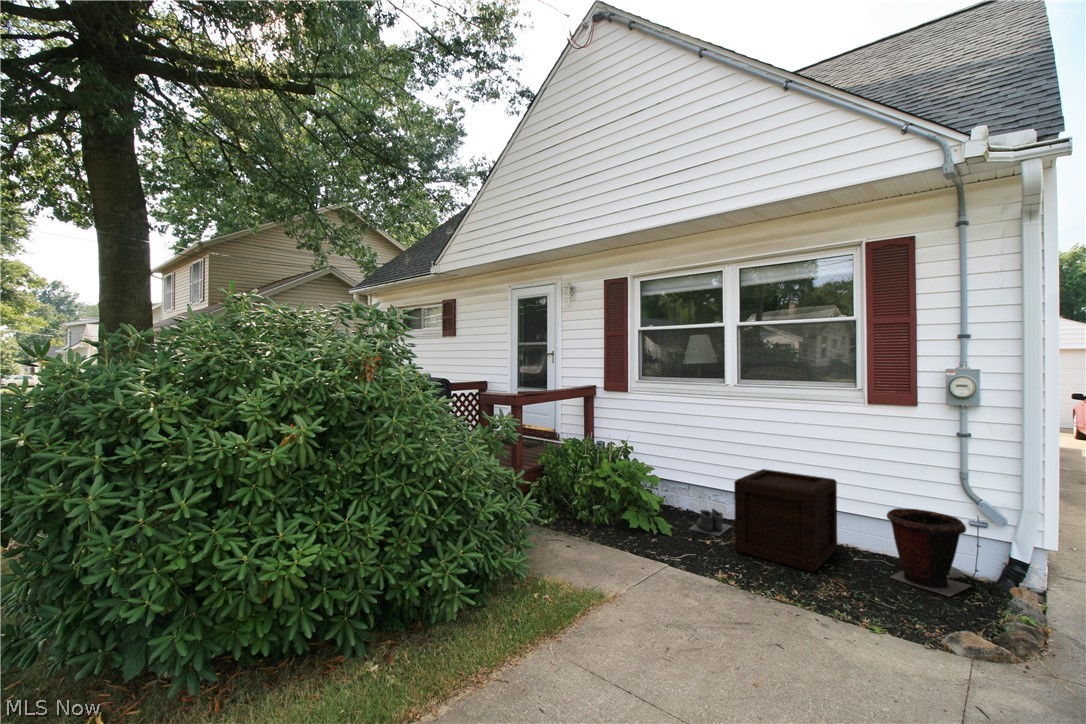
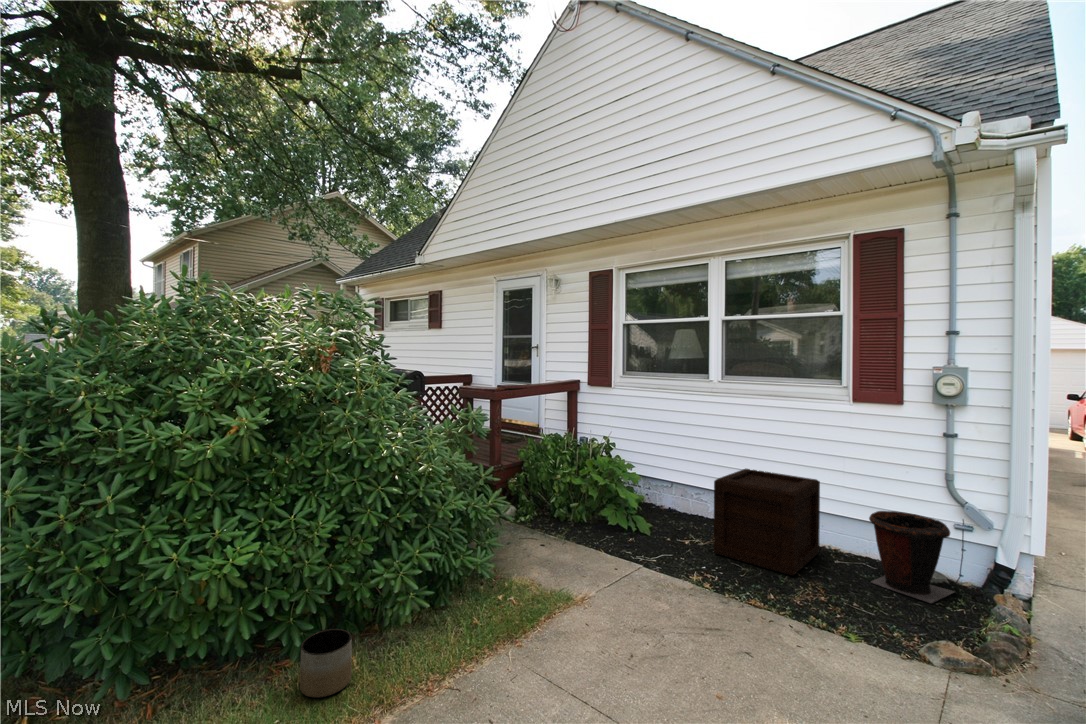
boots: present [689,509,731,536] -> none [667,508,714,537]
planter: none [358,626,405,690] -> present [300,629,352,698]

